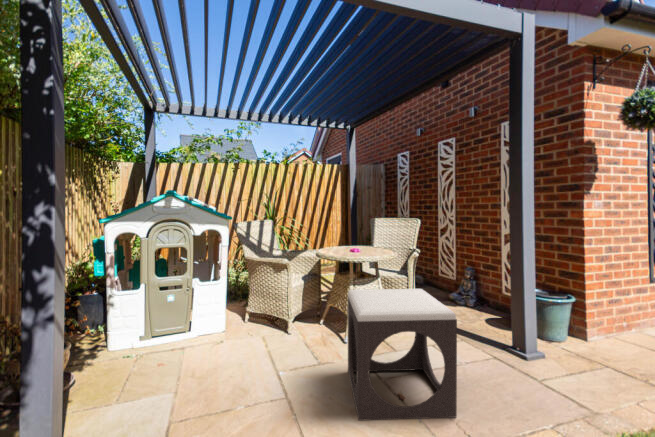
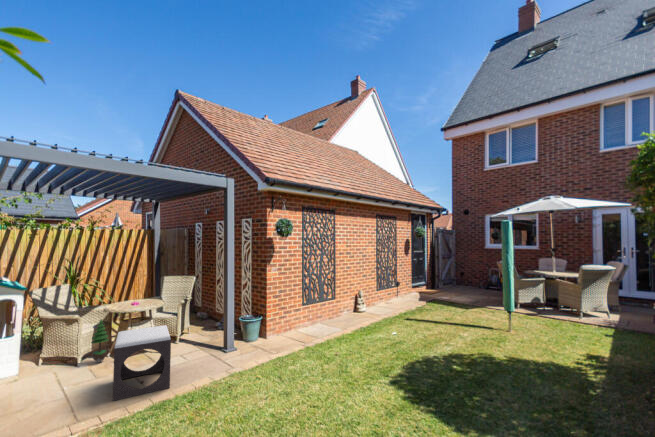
potted tree: none [302,268,325,331] -> present [91,320,109,362]

